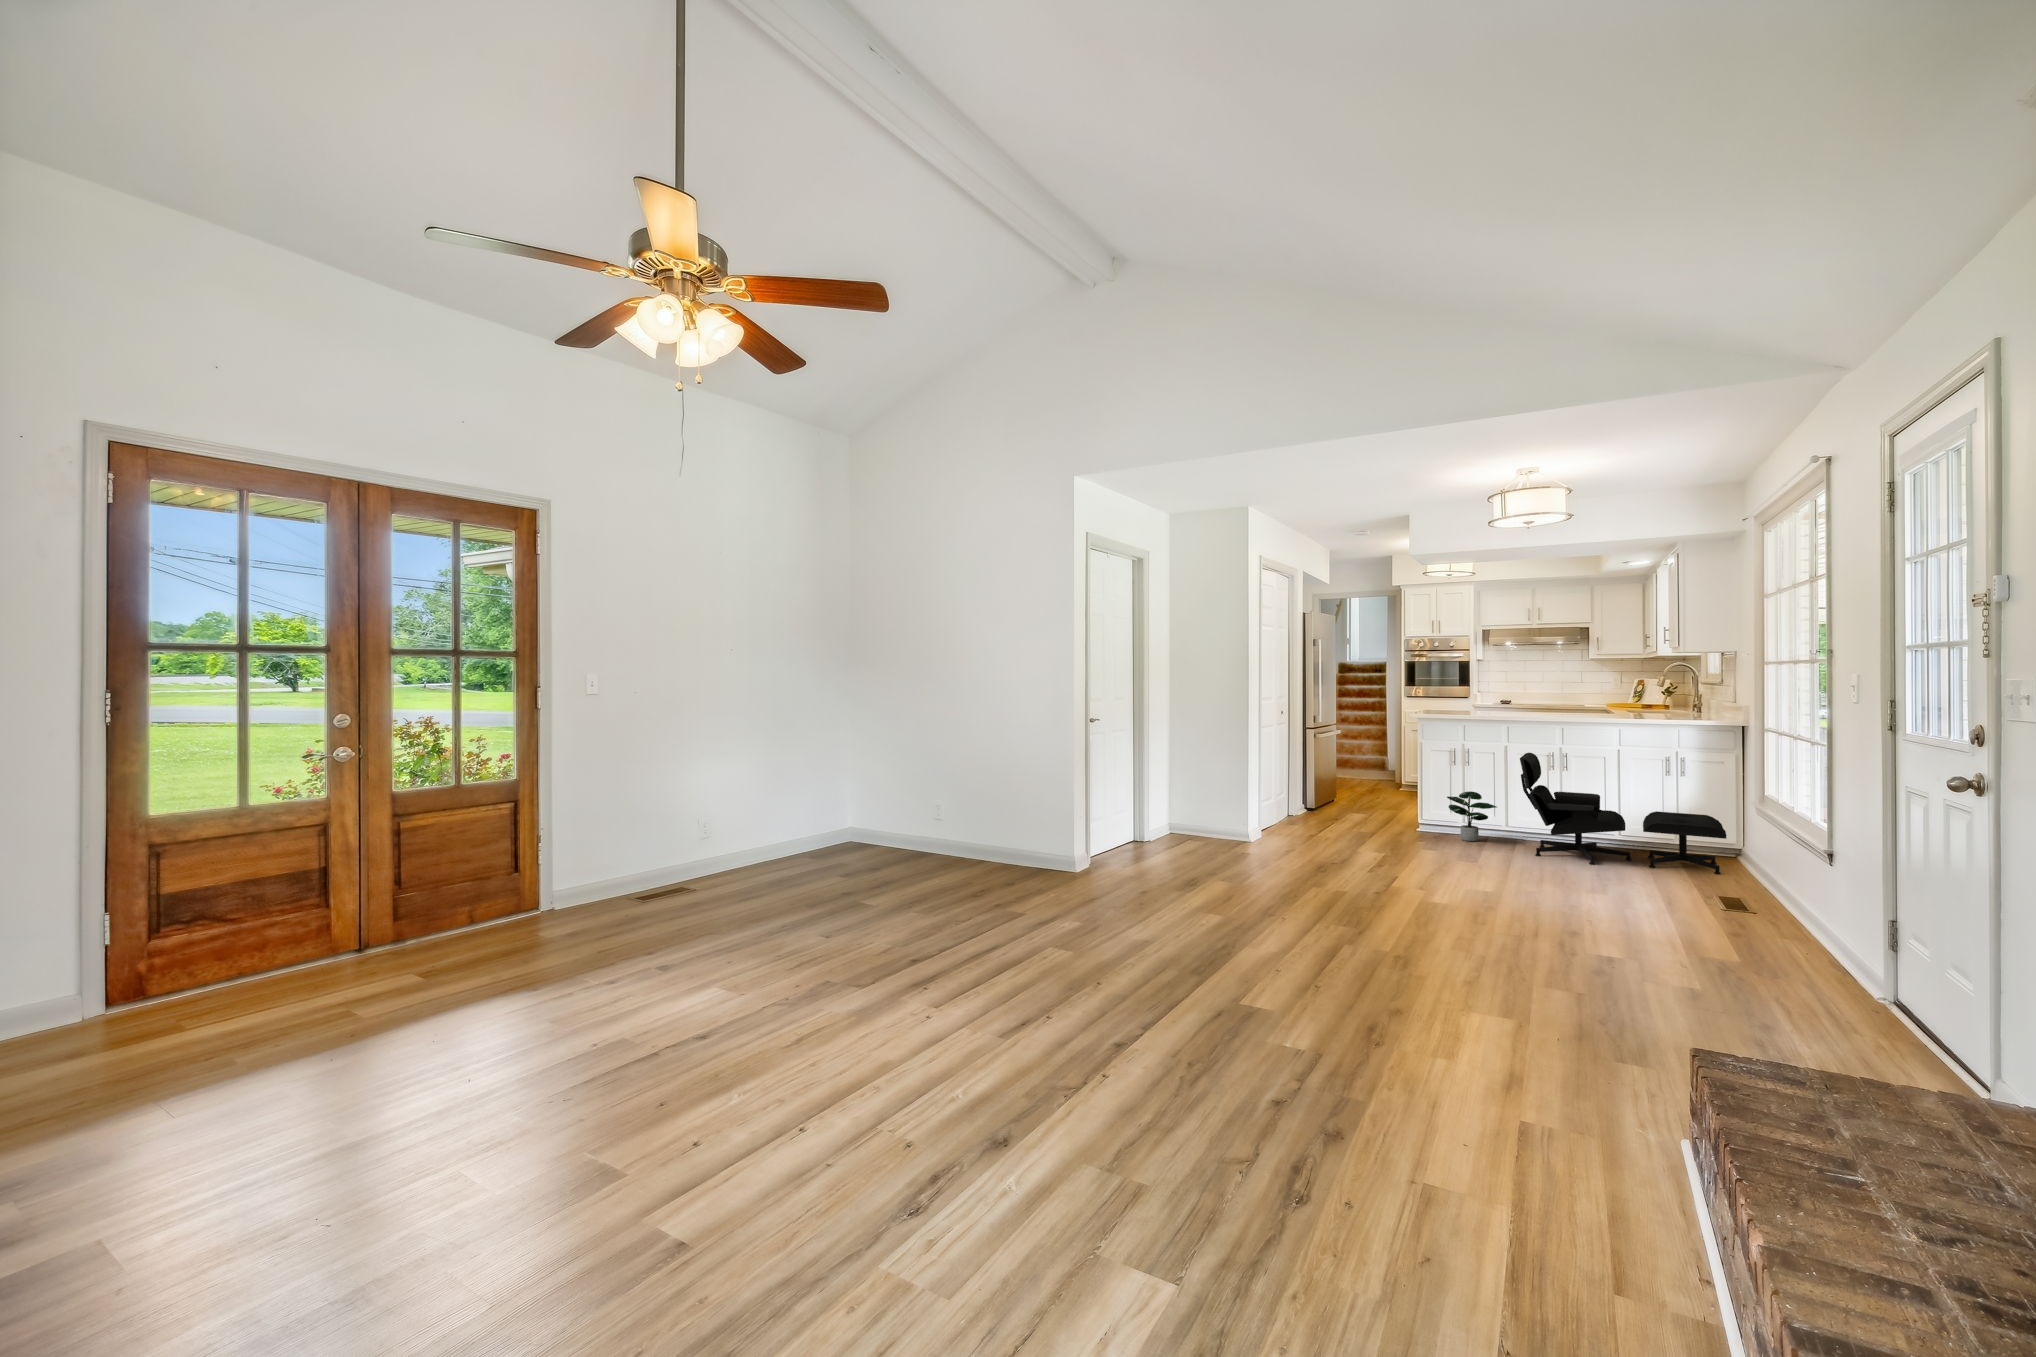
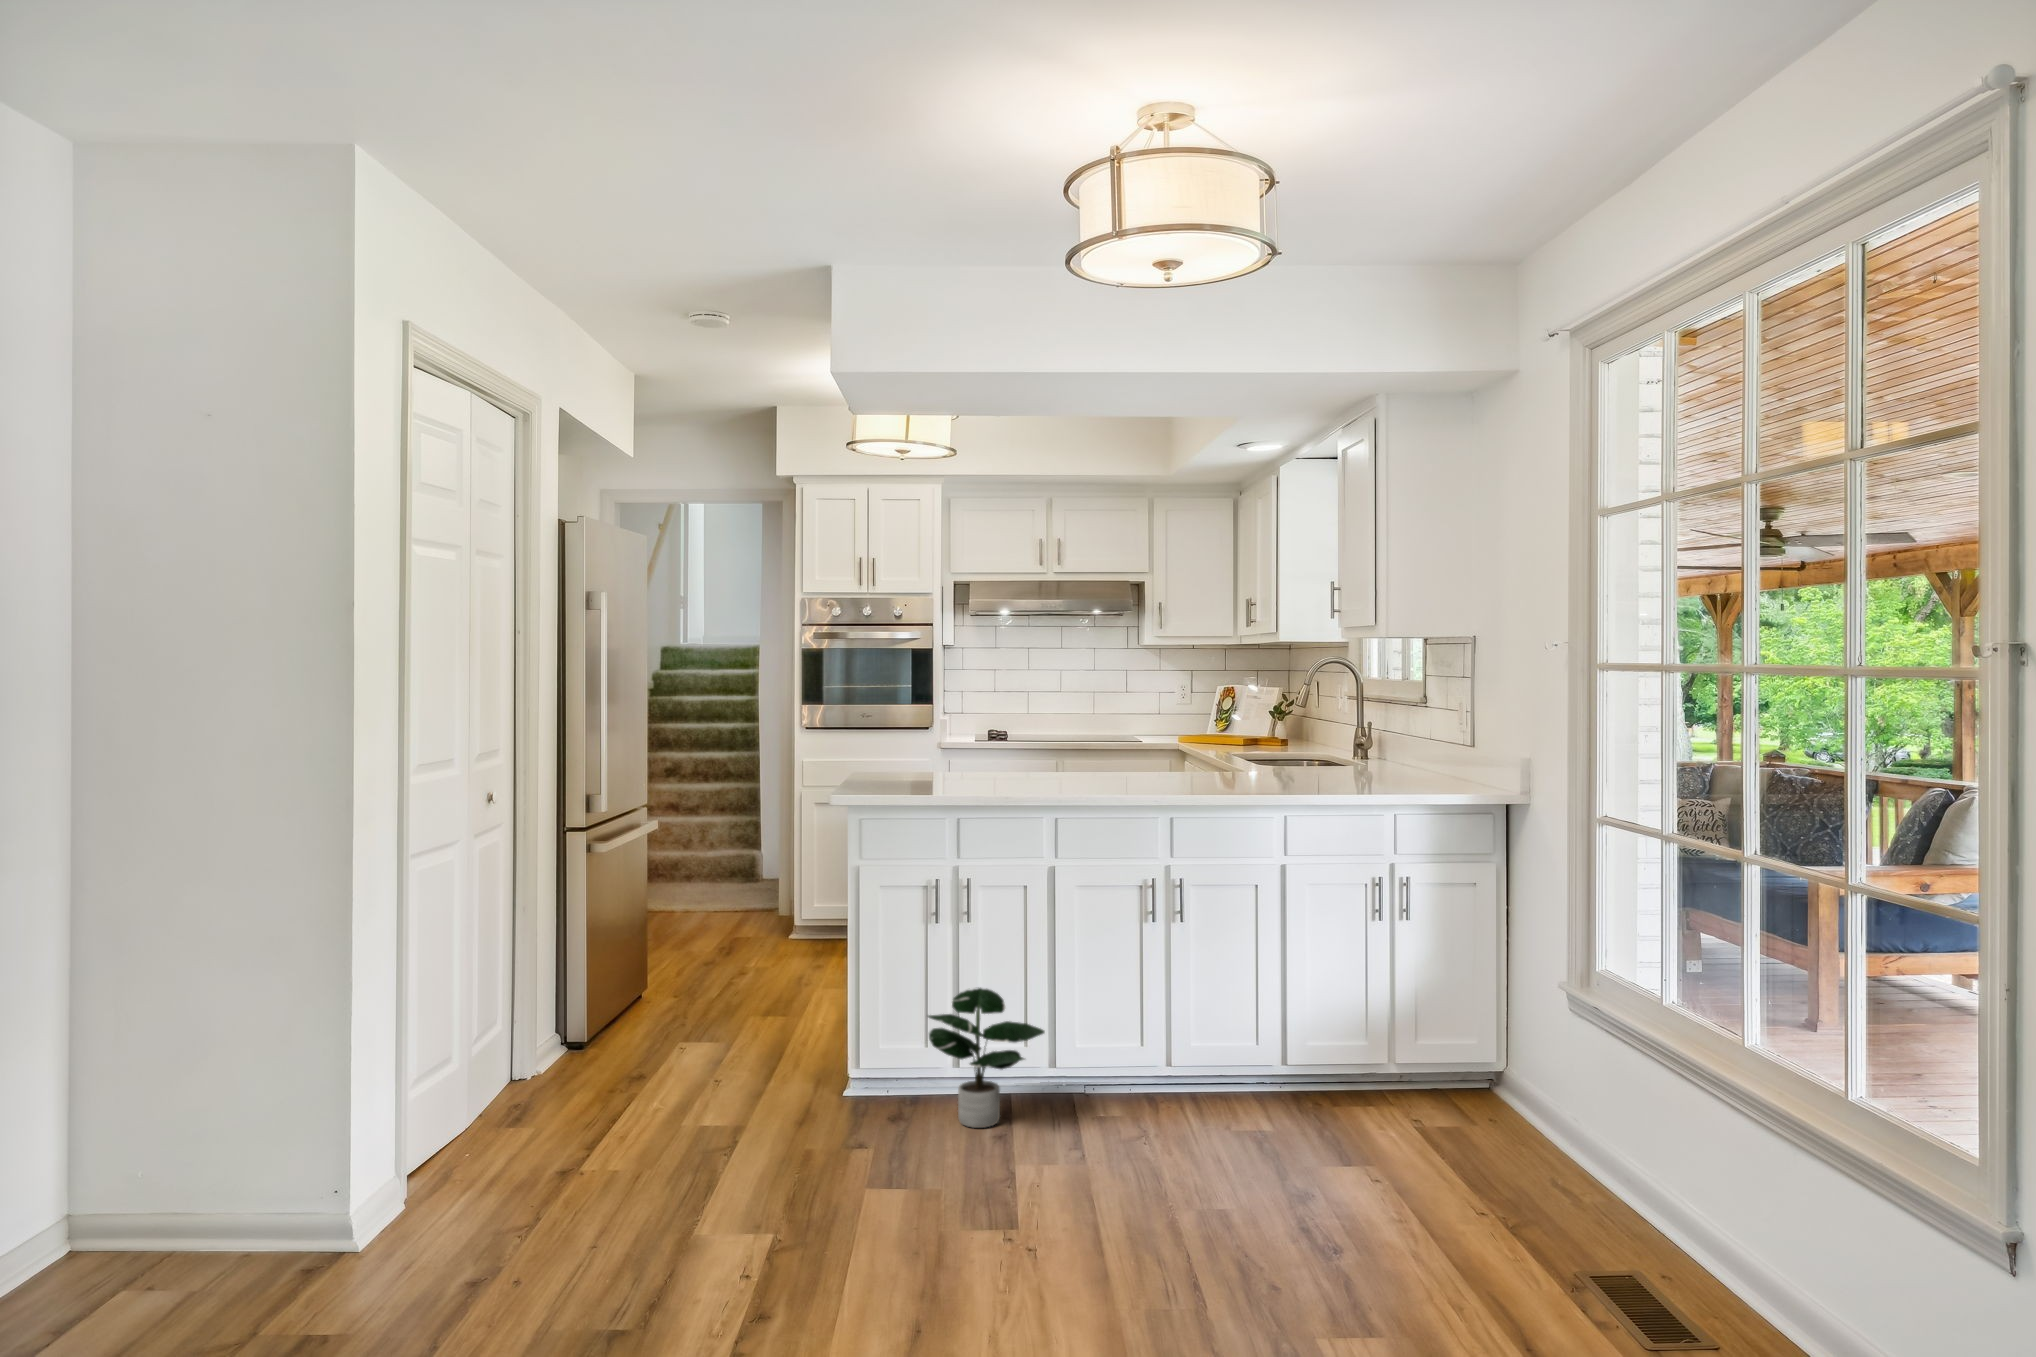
lounge chair: present [1520,753,1726,874] -> none [1106,884,1543,1185]

